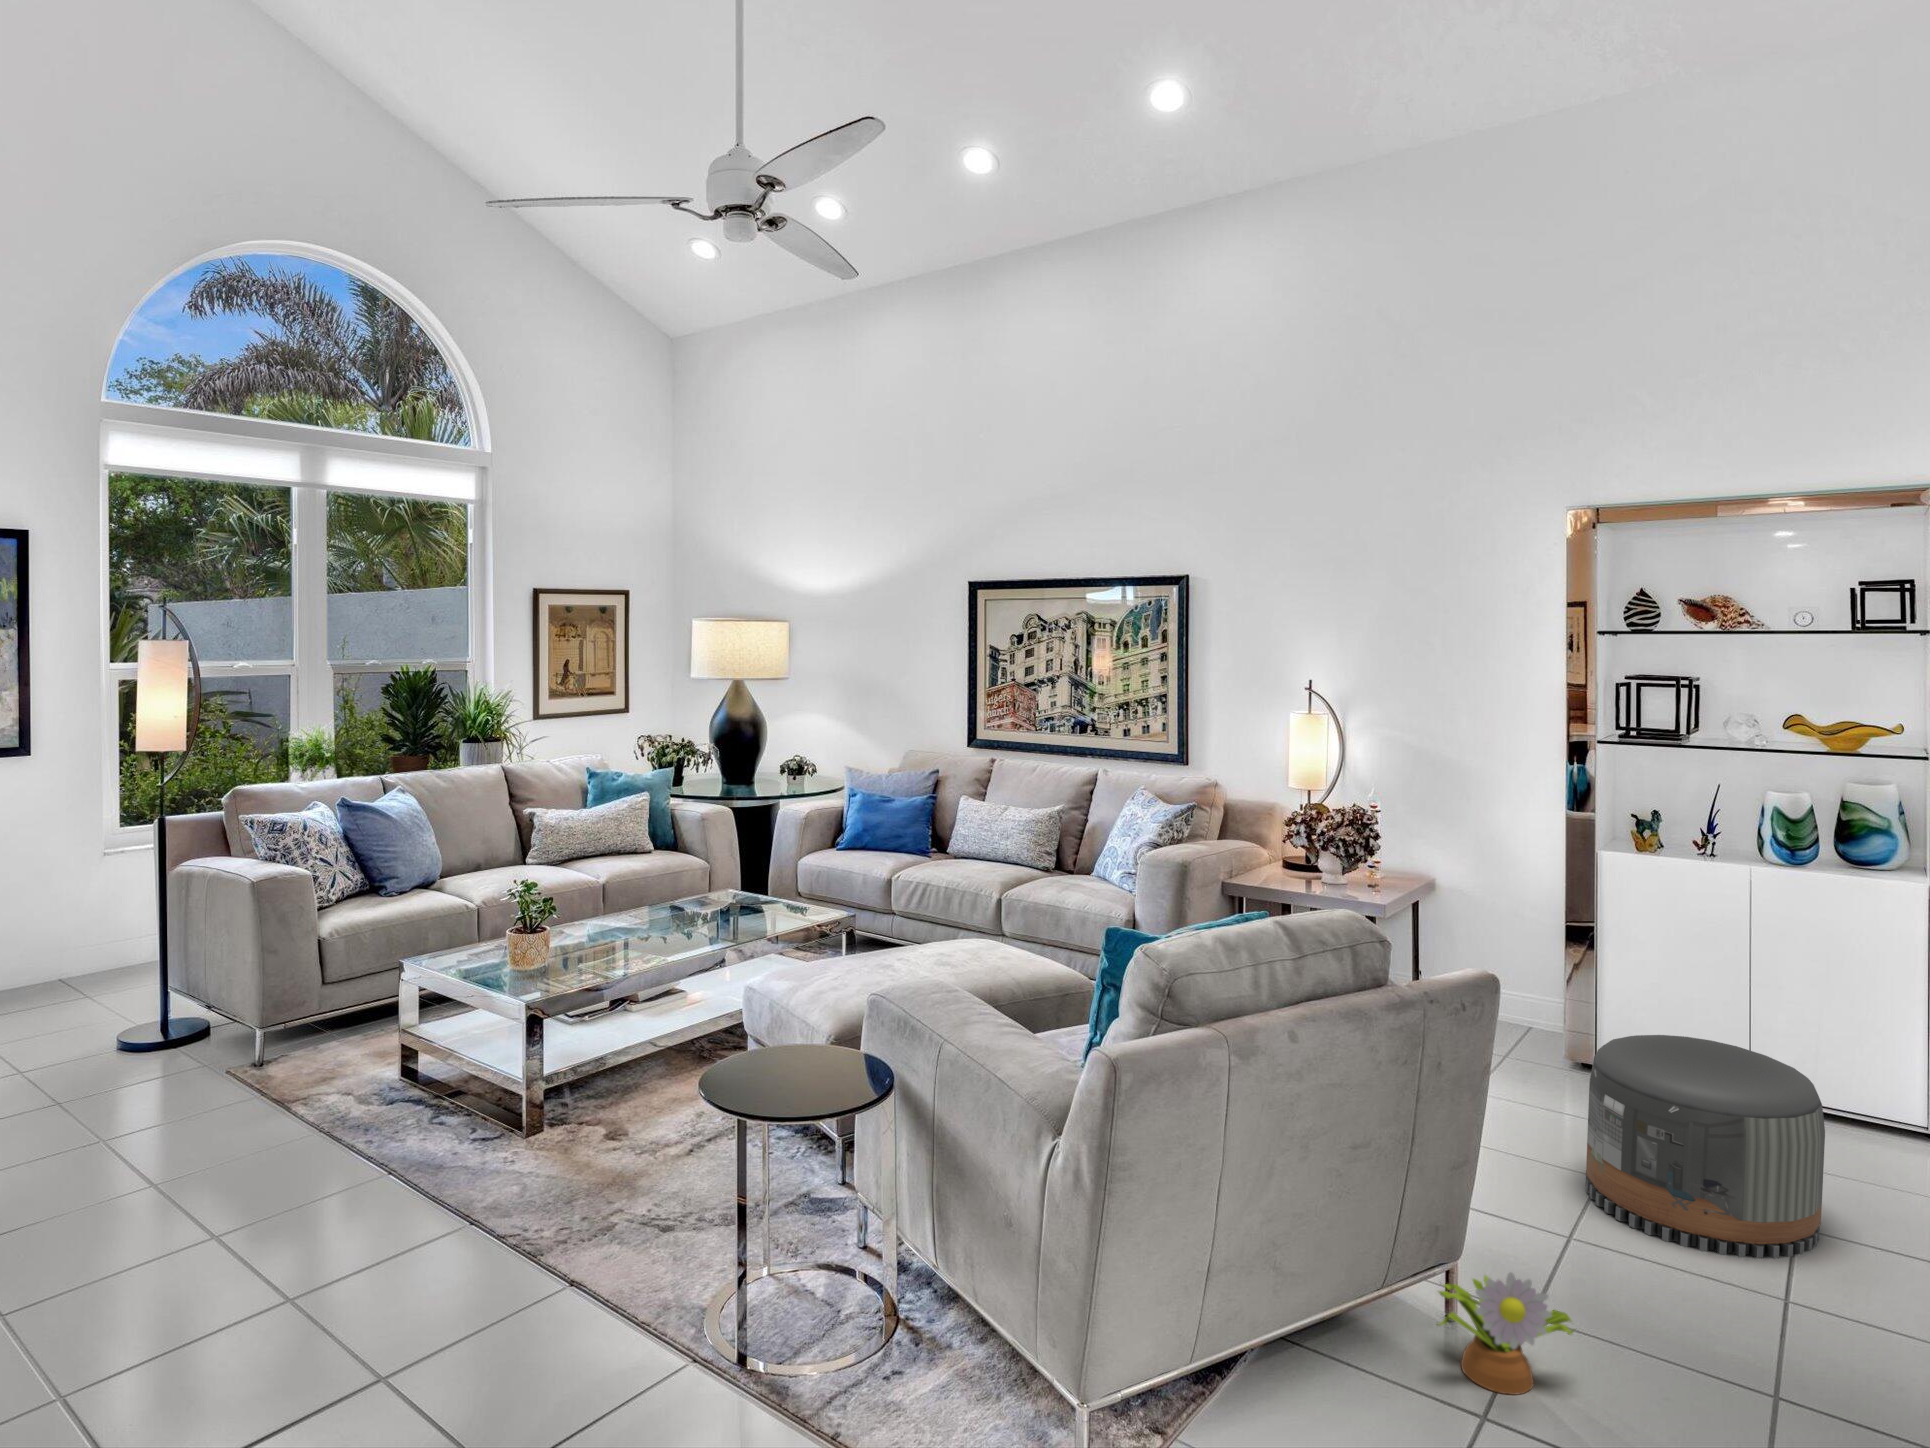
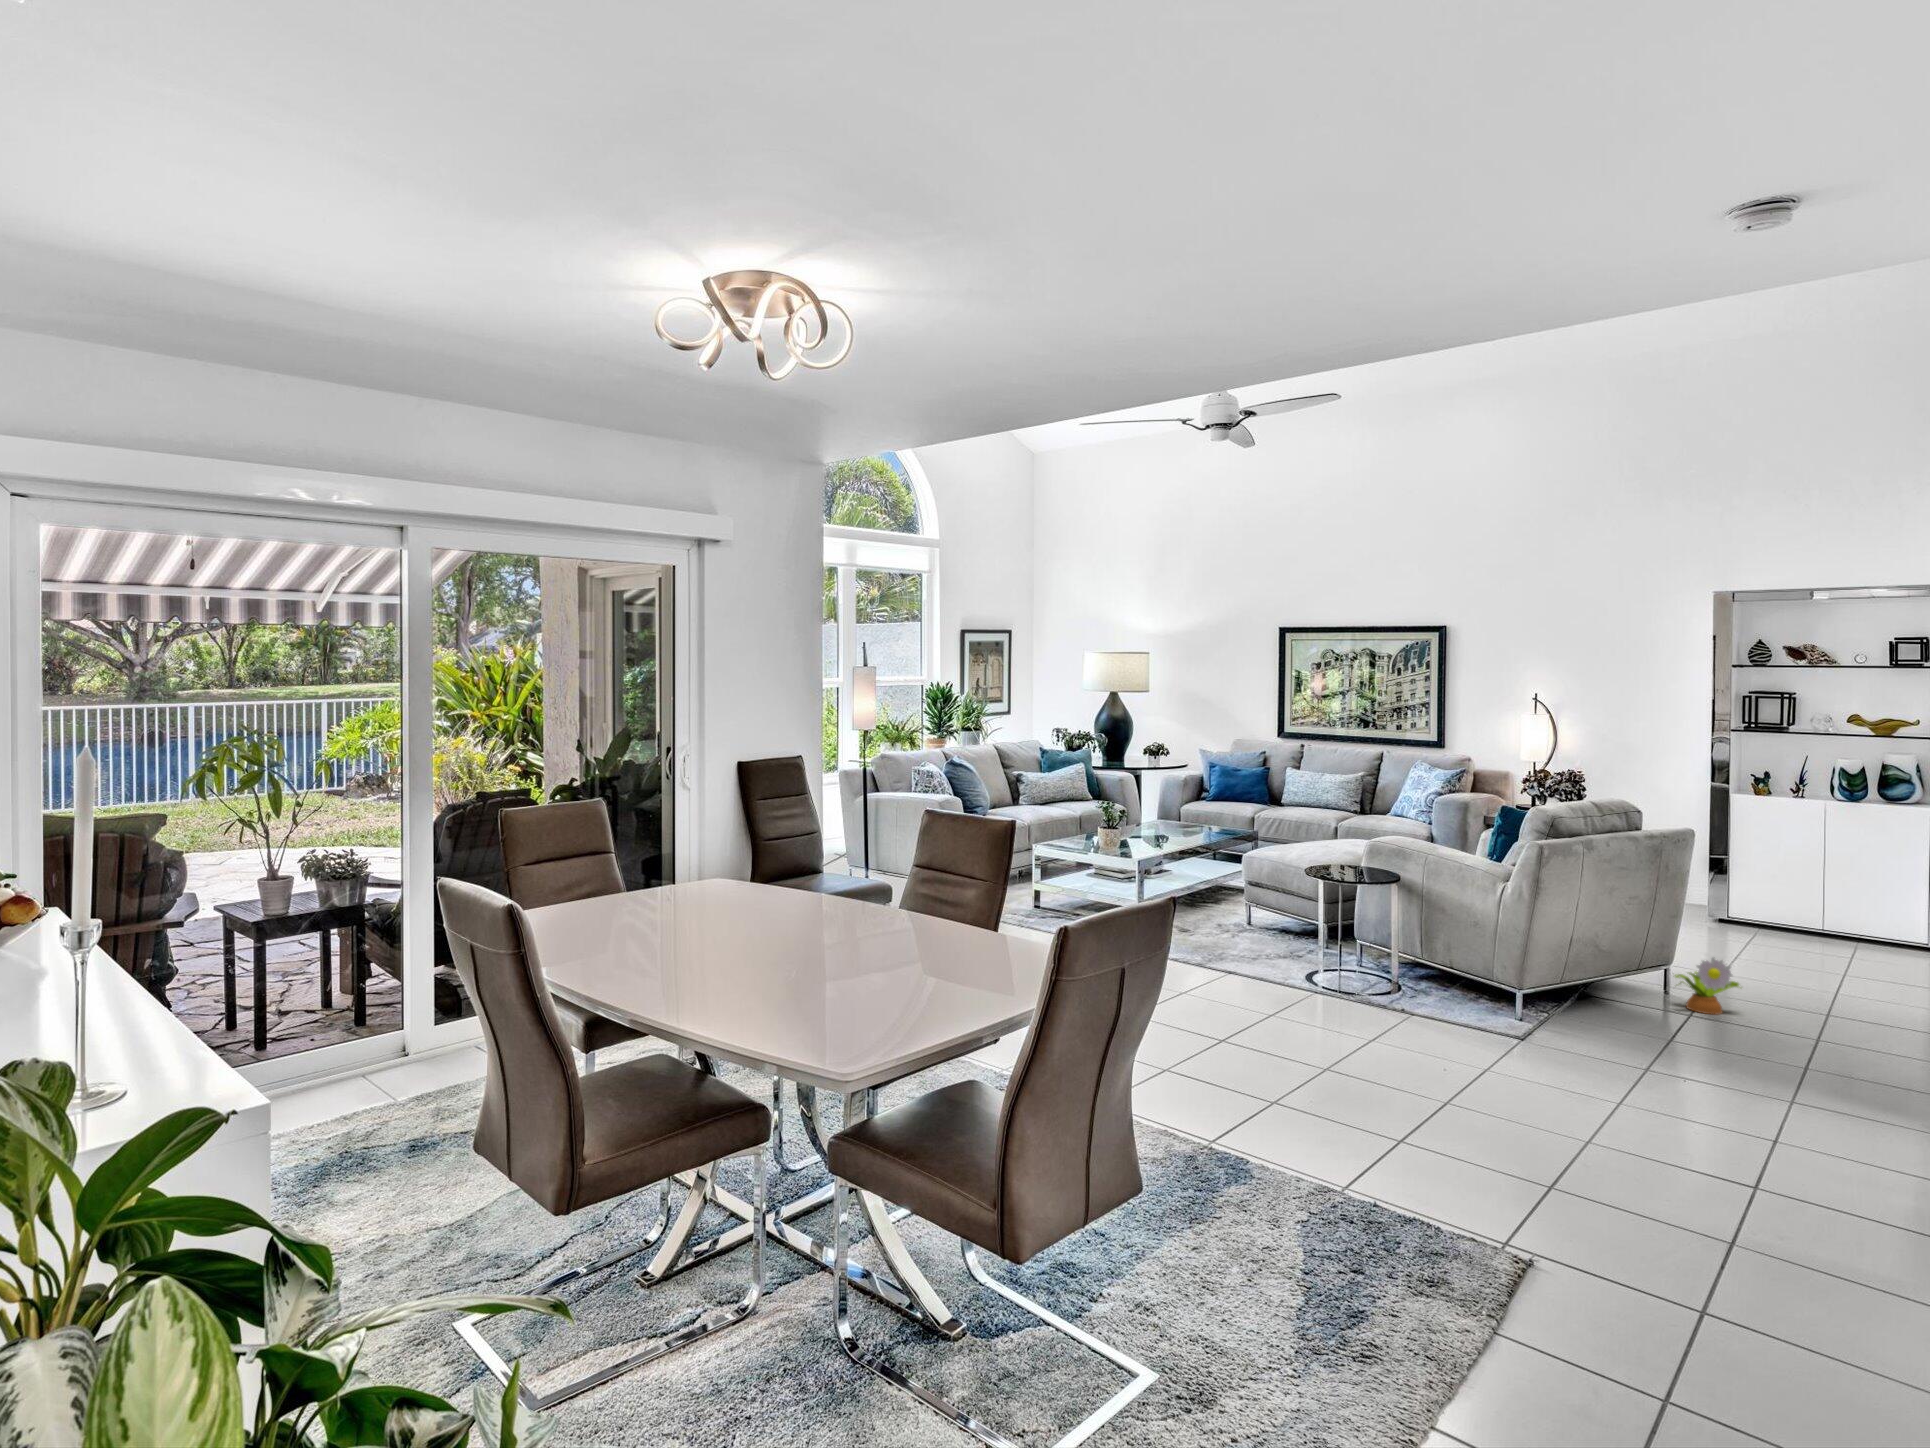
pouf: present [1586,1035,1825,1258] -> none [1734,884,1868,987]

